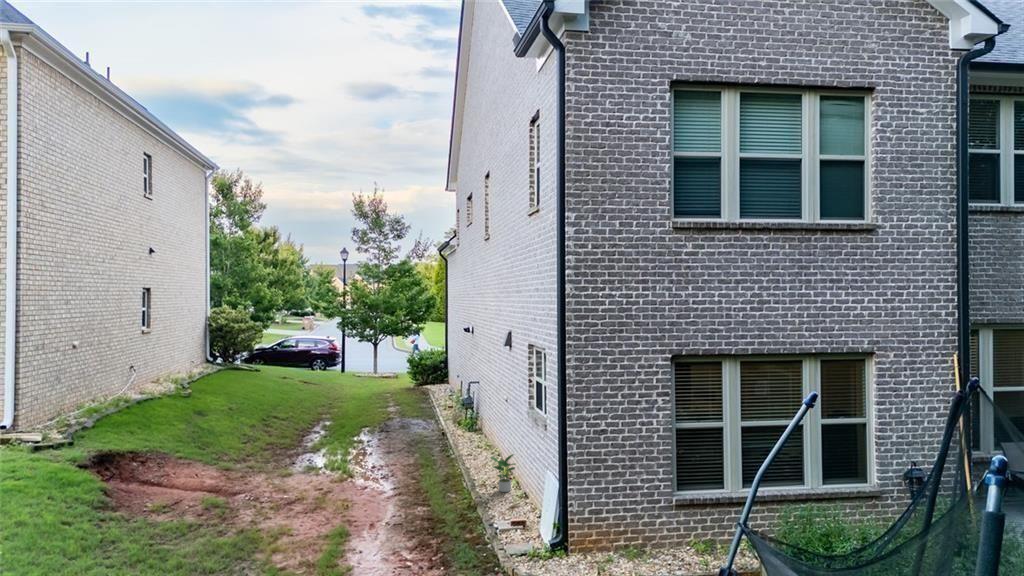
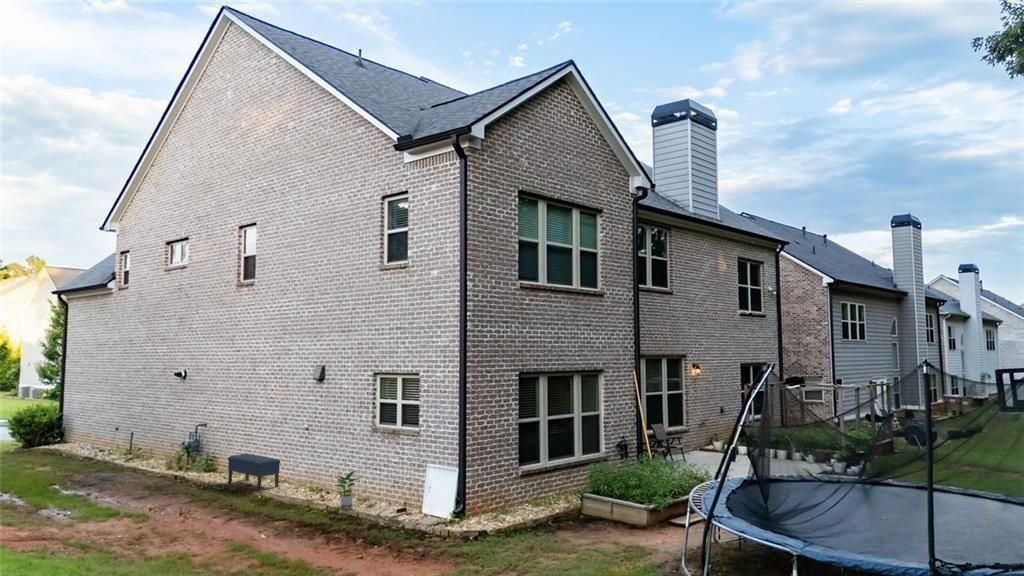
bench: none [467,413,496,453] -> present [228,454,280,490]

